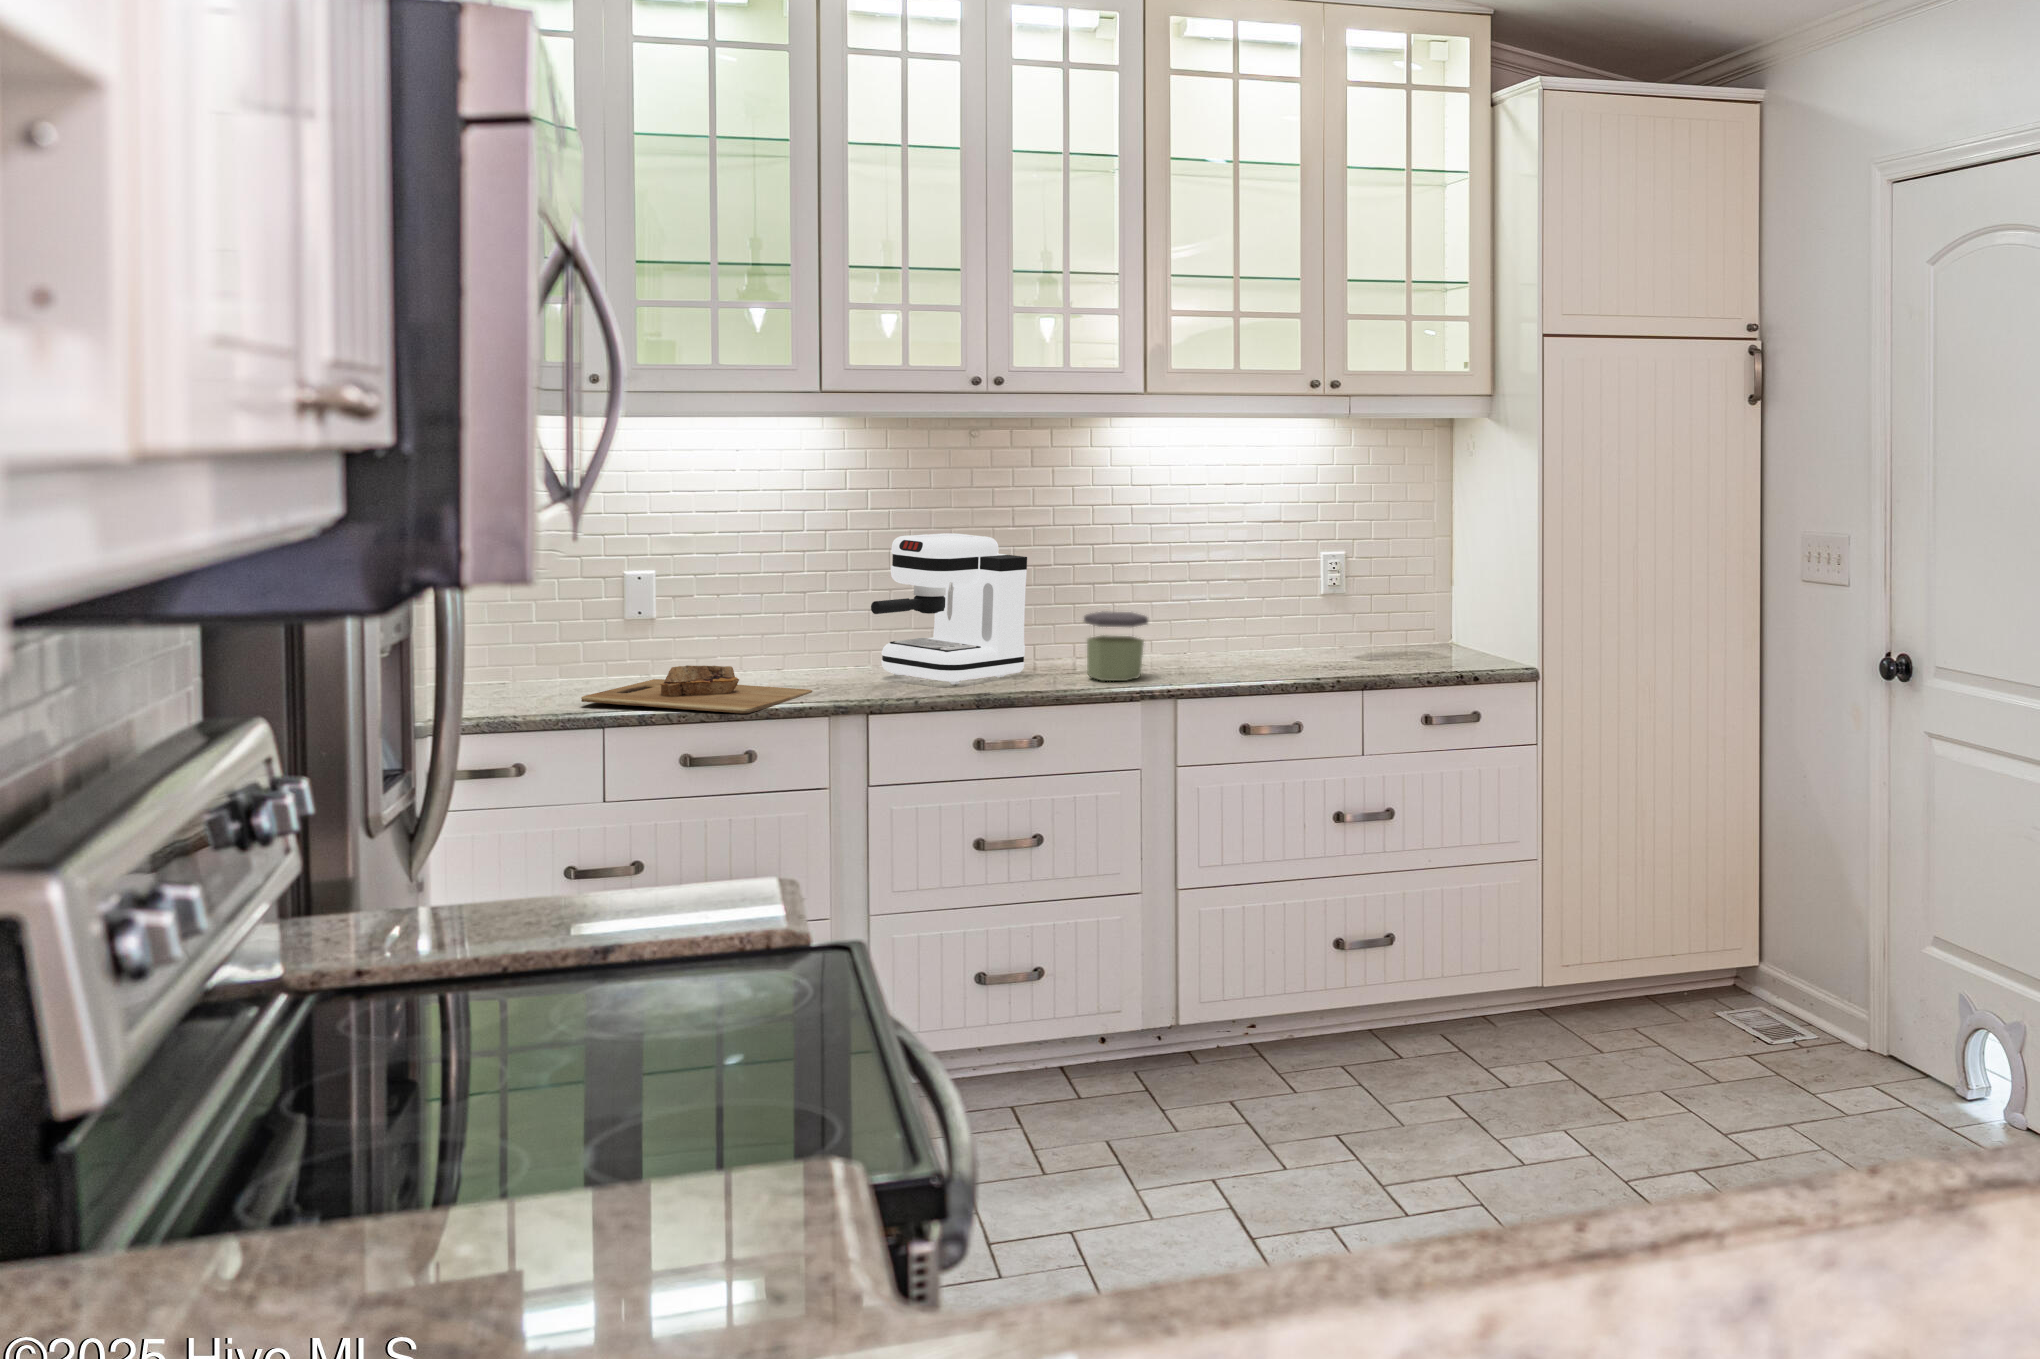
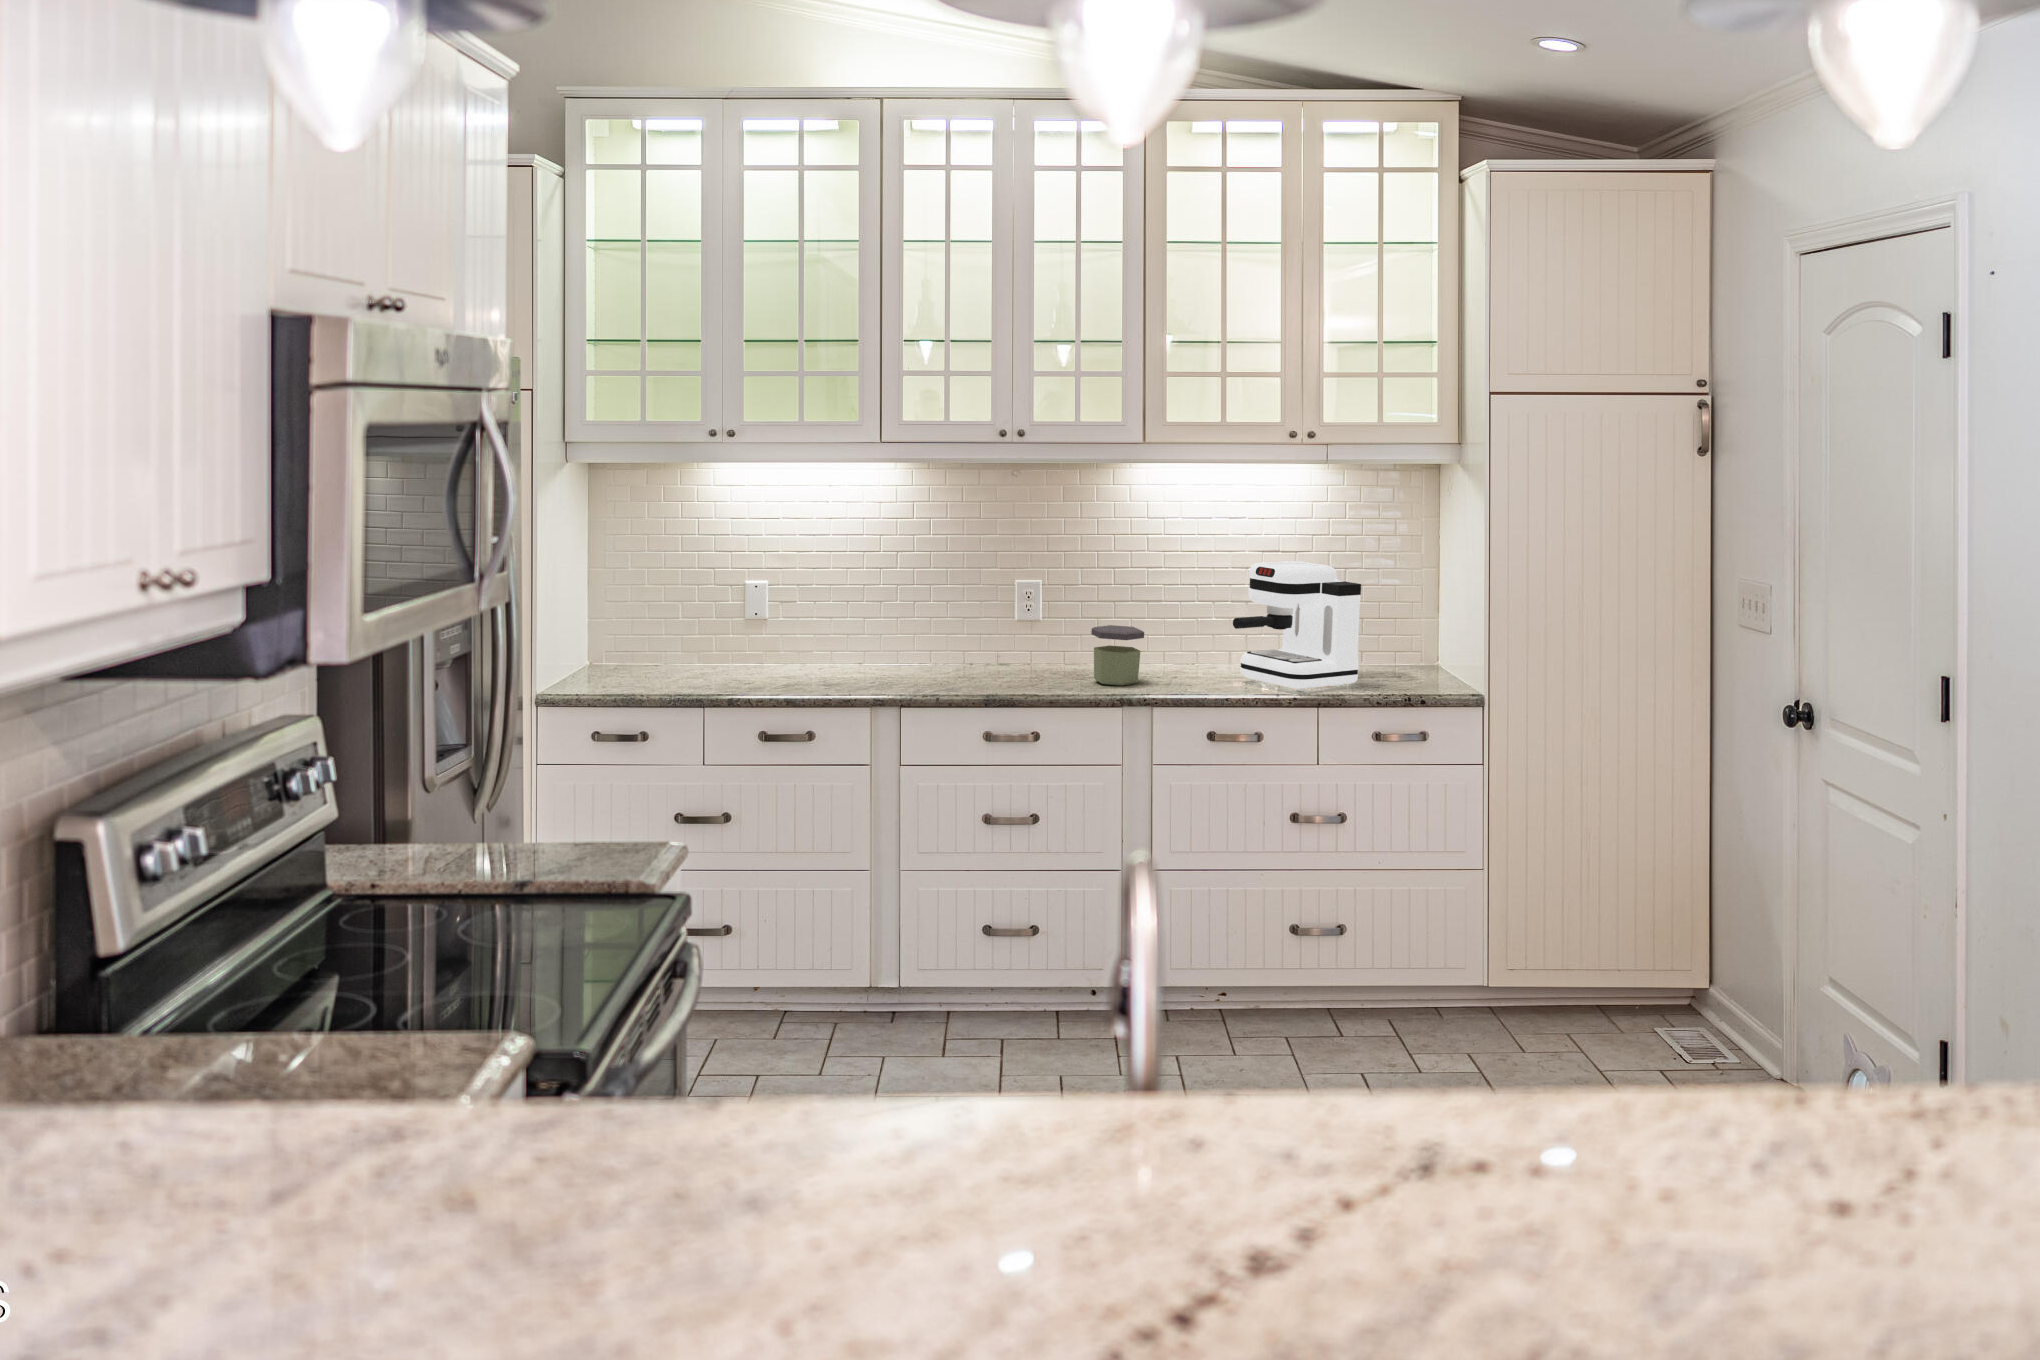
coffee maker: present [871,533,1027,684] -> present [1233,561,1361,691]
cutting board: present [581,665,812,713] -> none [701,656,874,697]

